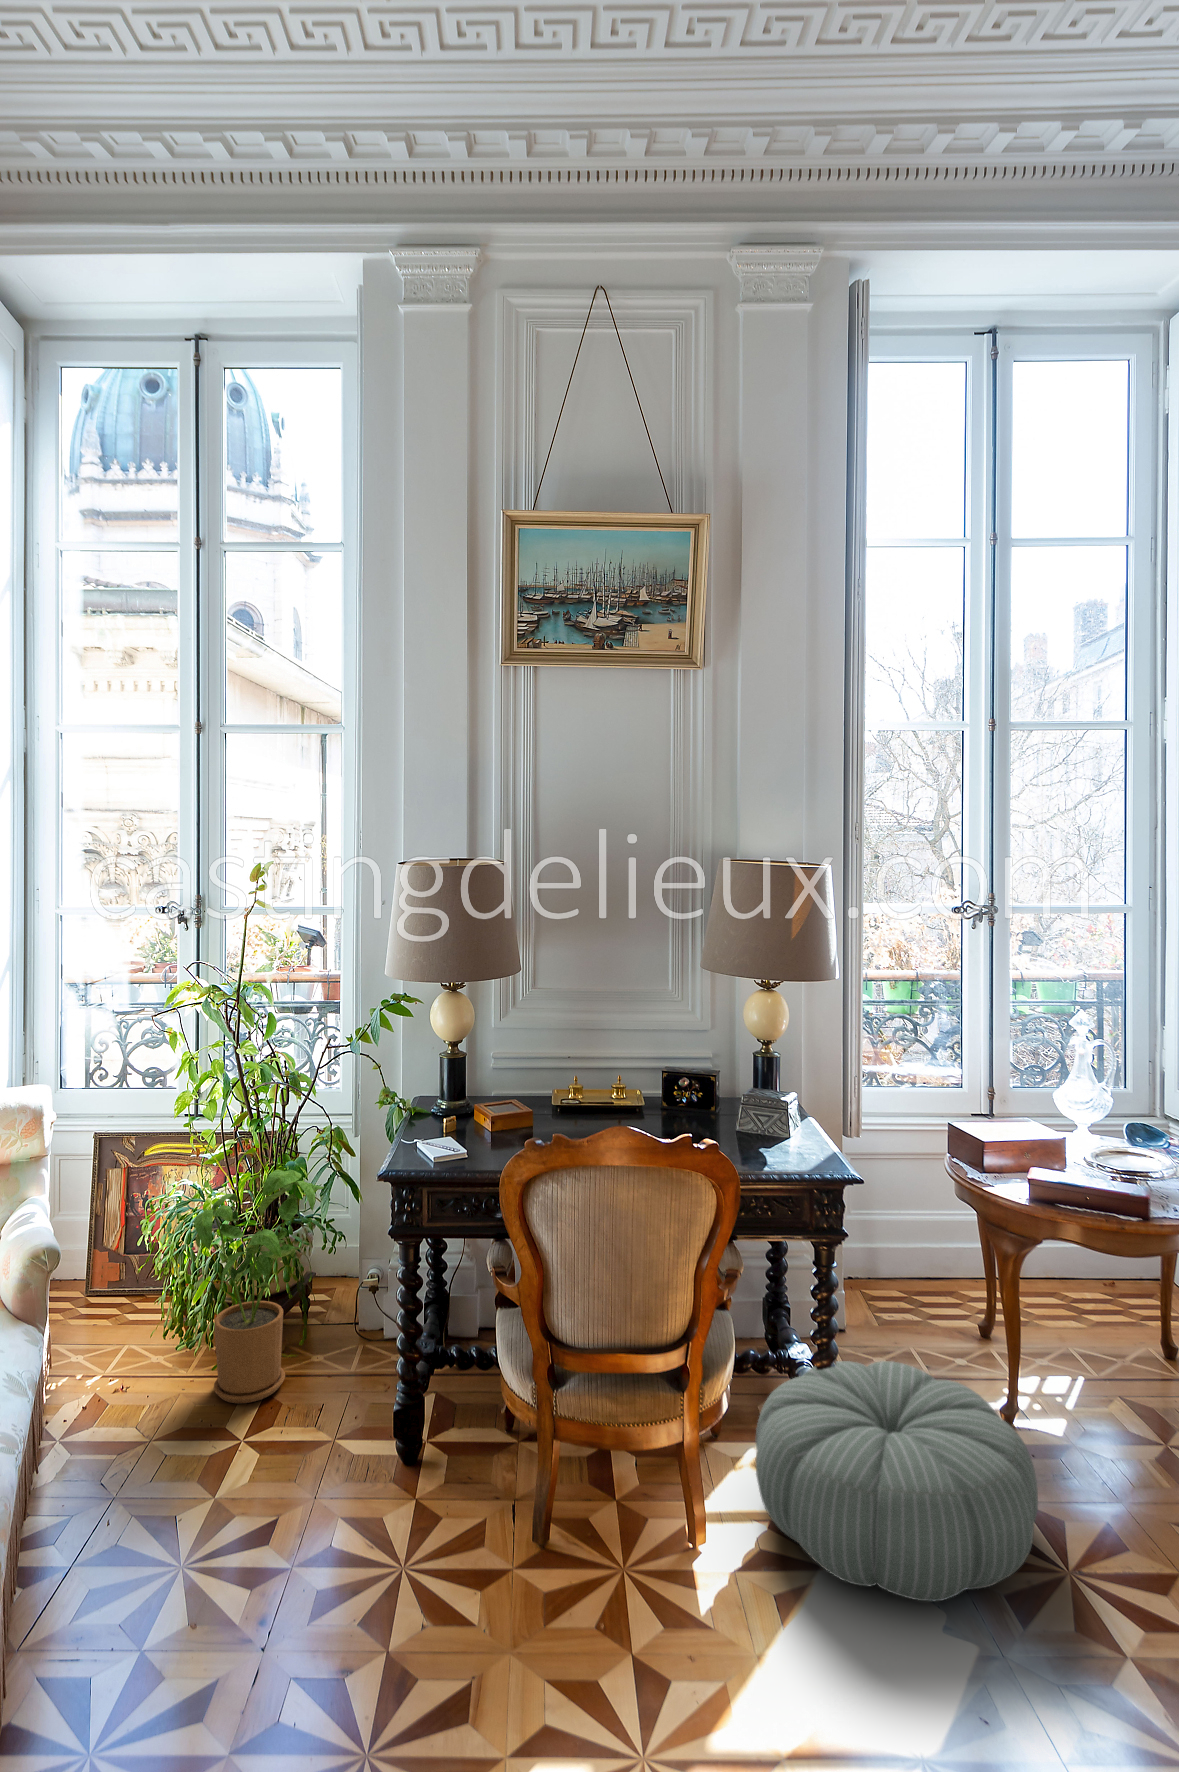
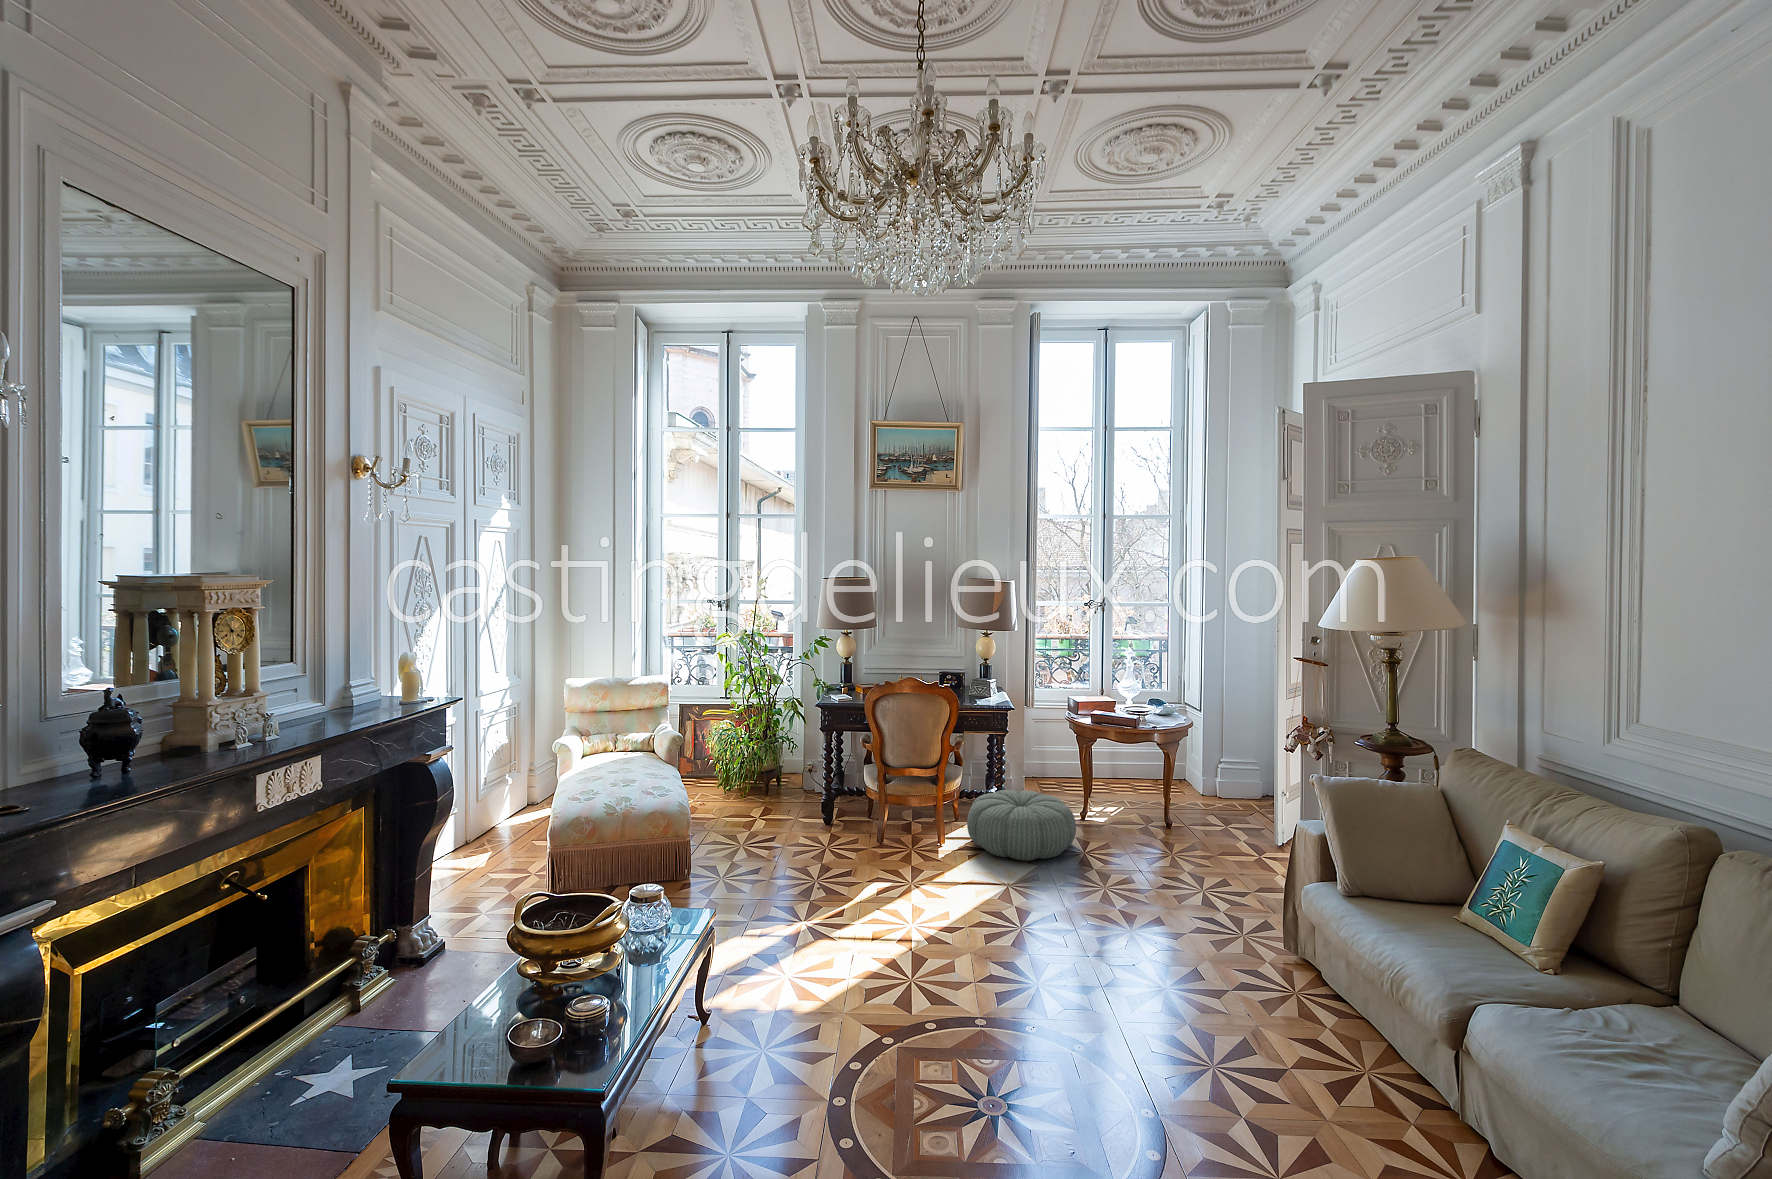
house plant: present [194,1170,324,1403] -> none [737,713,790,810]

